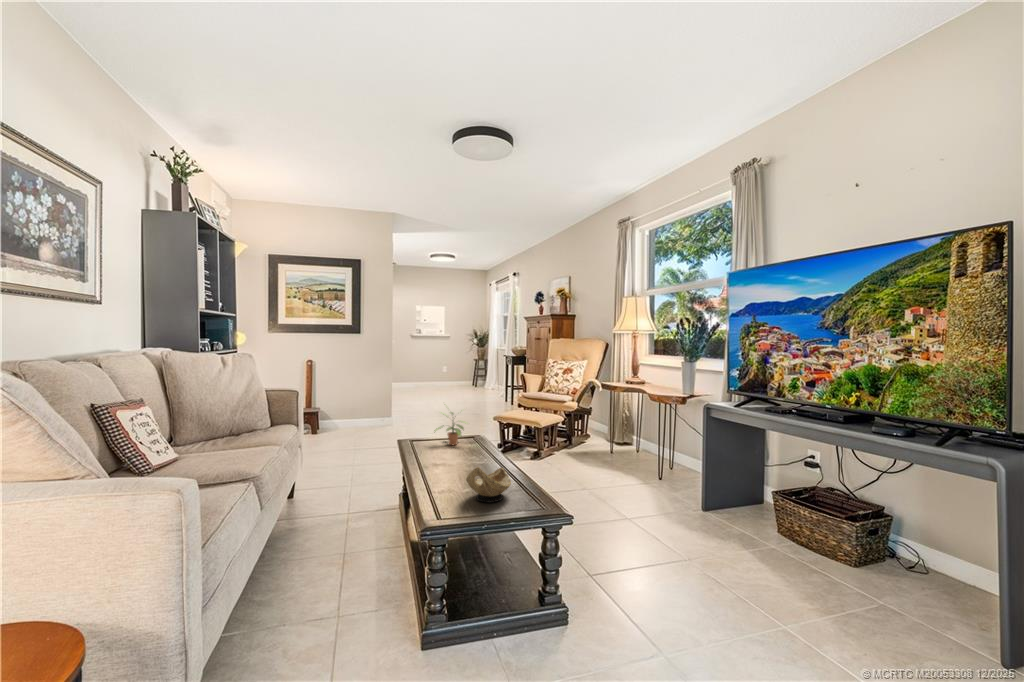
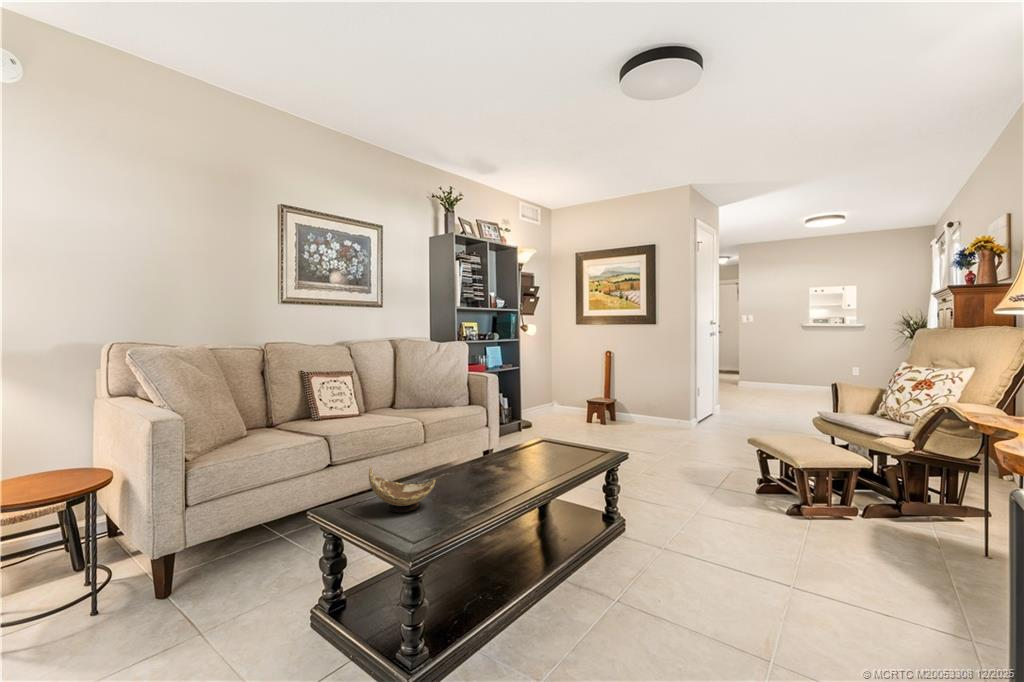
potted plant: present [434,412,464,445] -> none [527,402,570,453]

